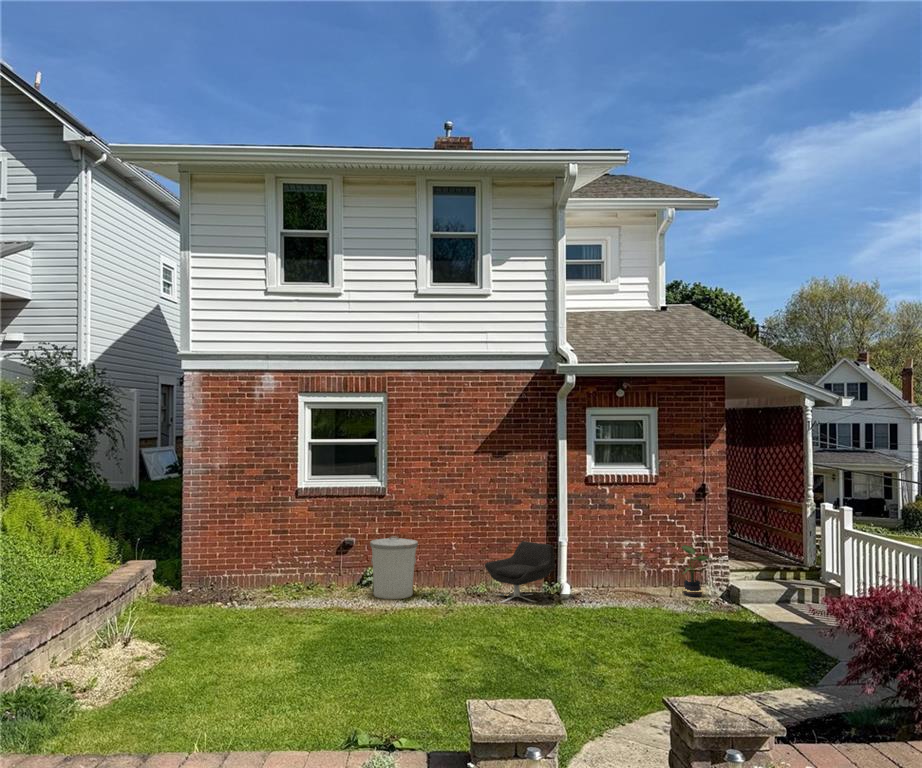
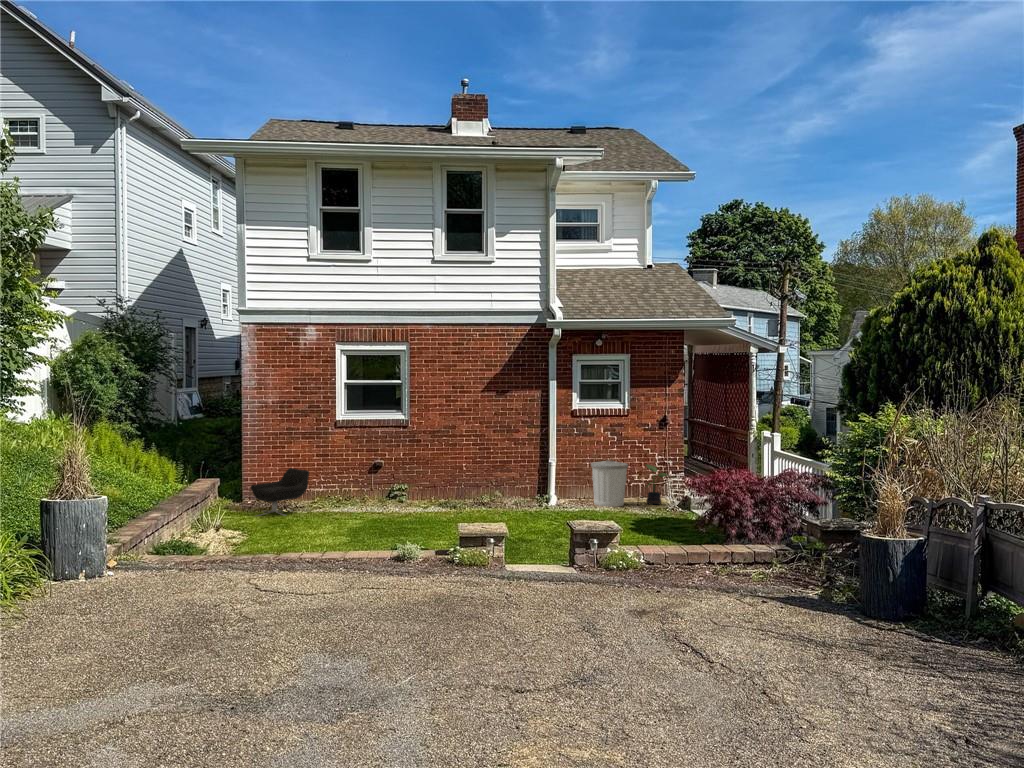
trash can: present [370,536,418,599] -> present [591,460,628,507]
lounge chair: present [485,541,555,602] -> present [251,468,309,516]

